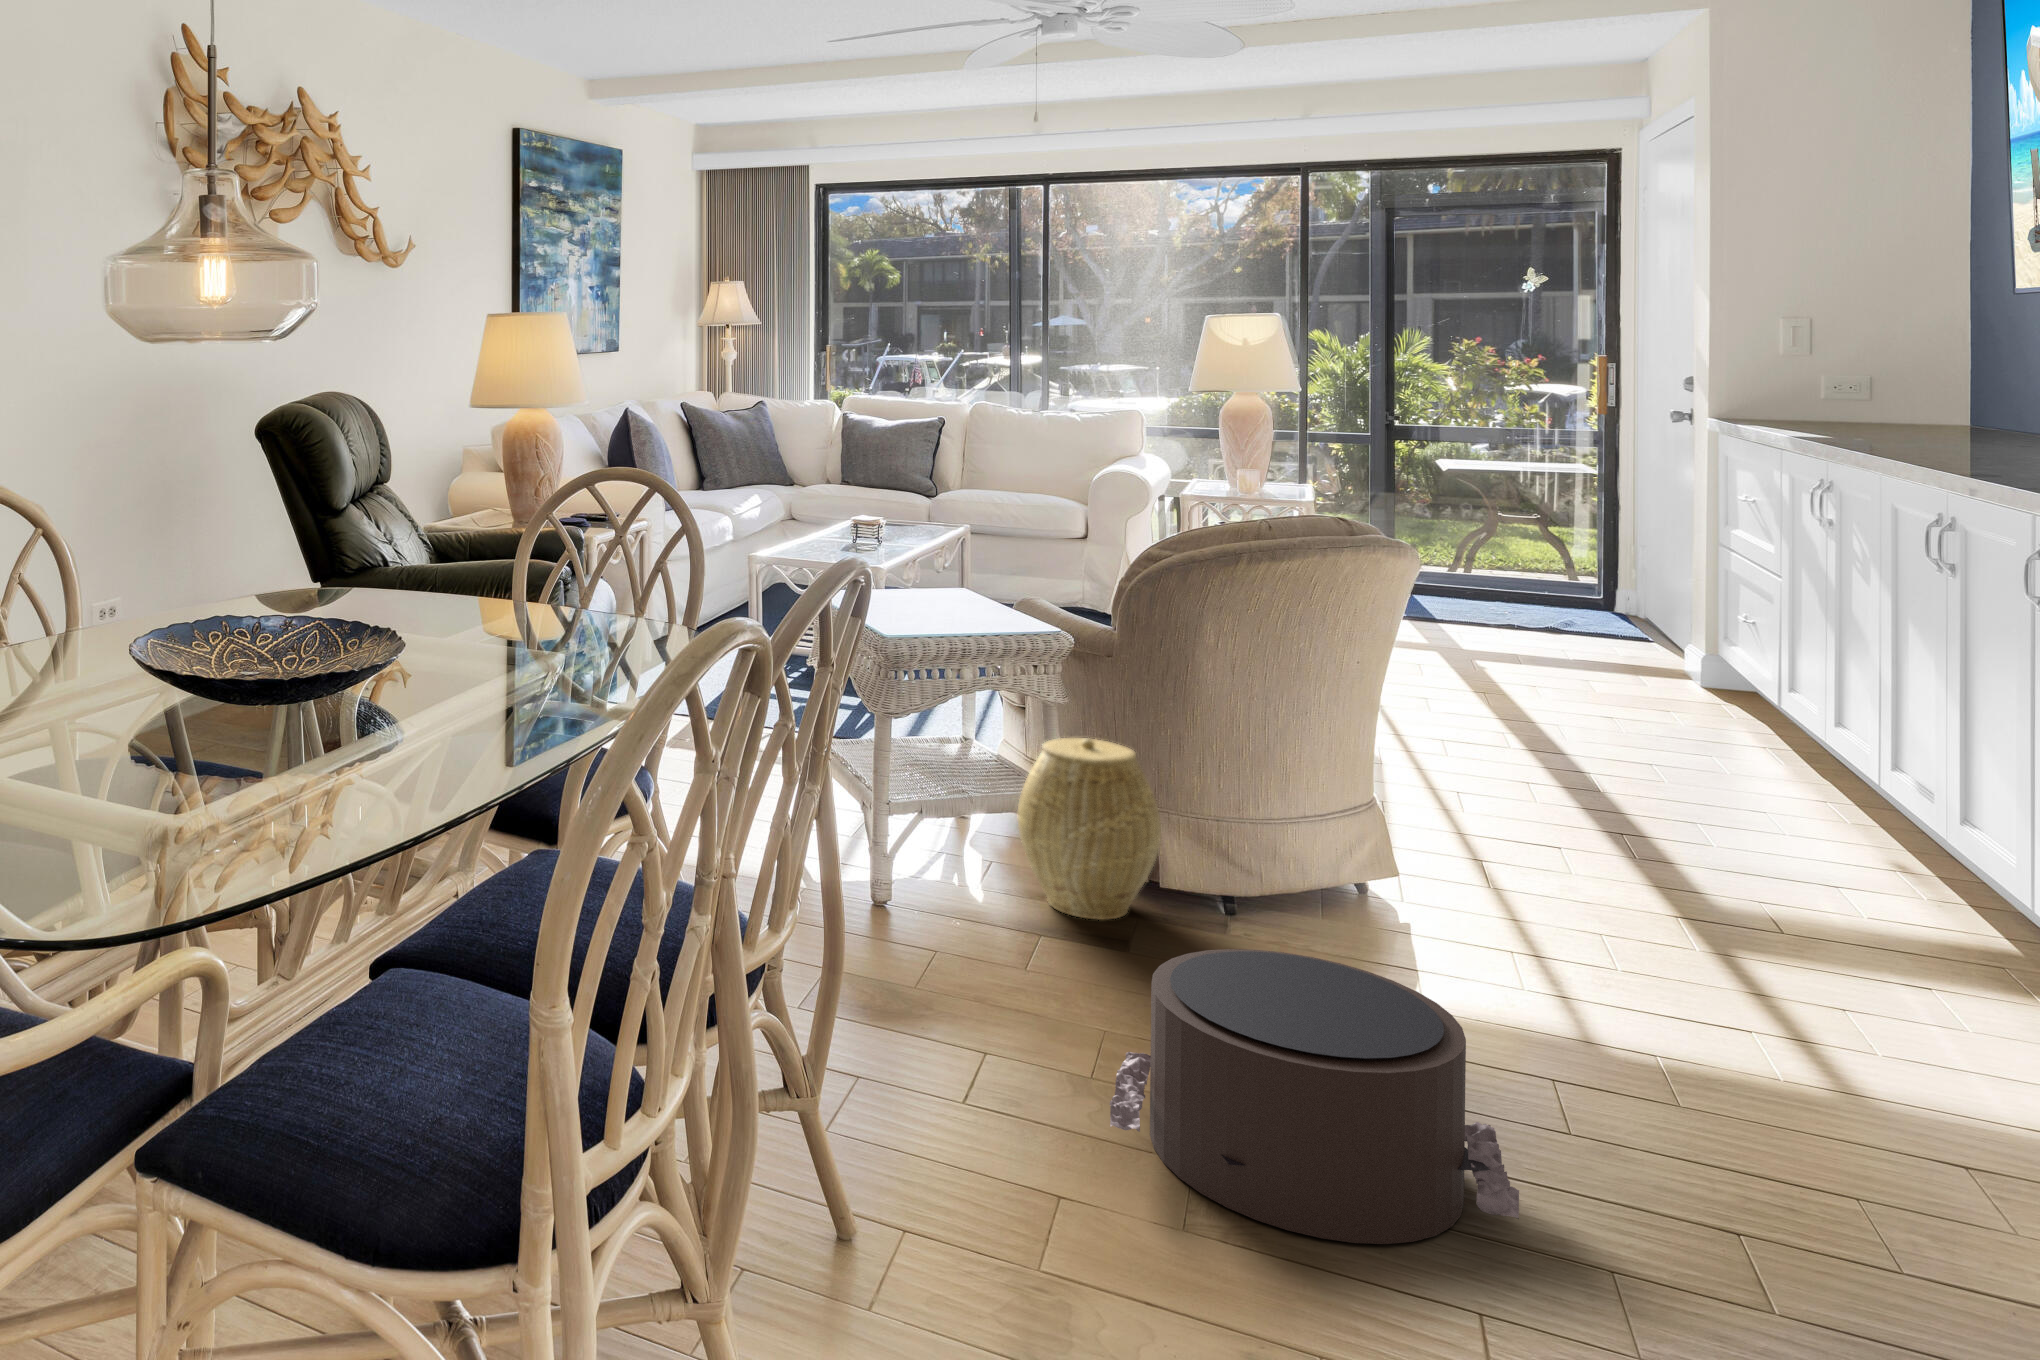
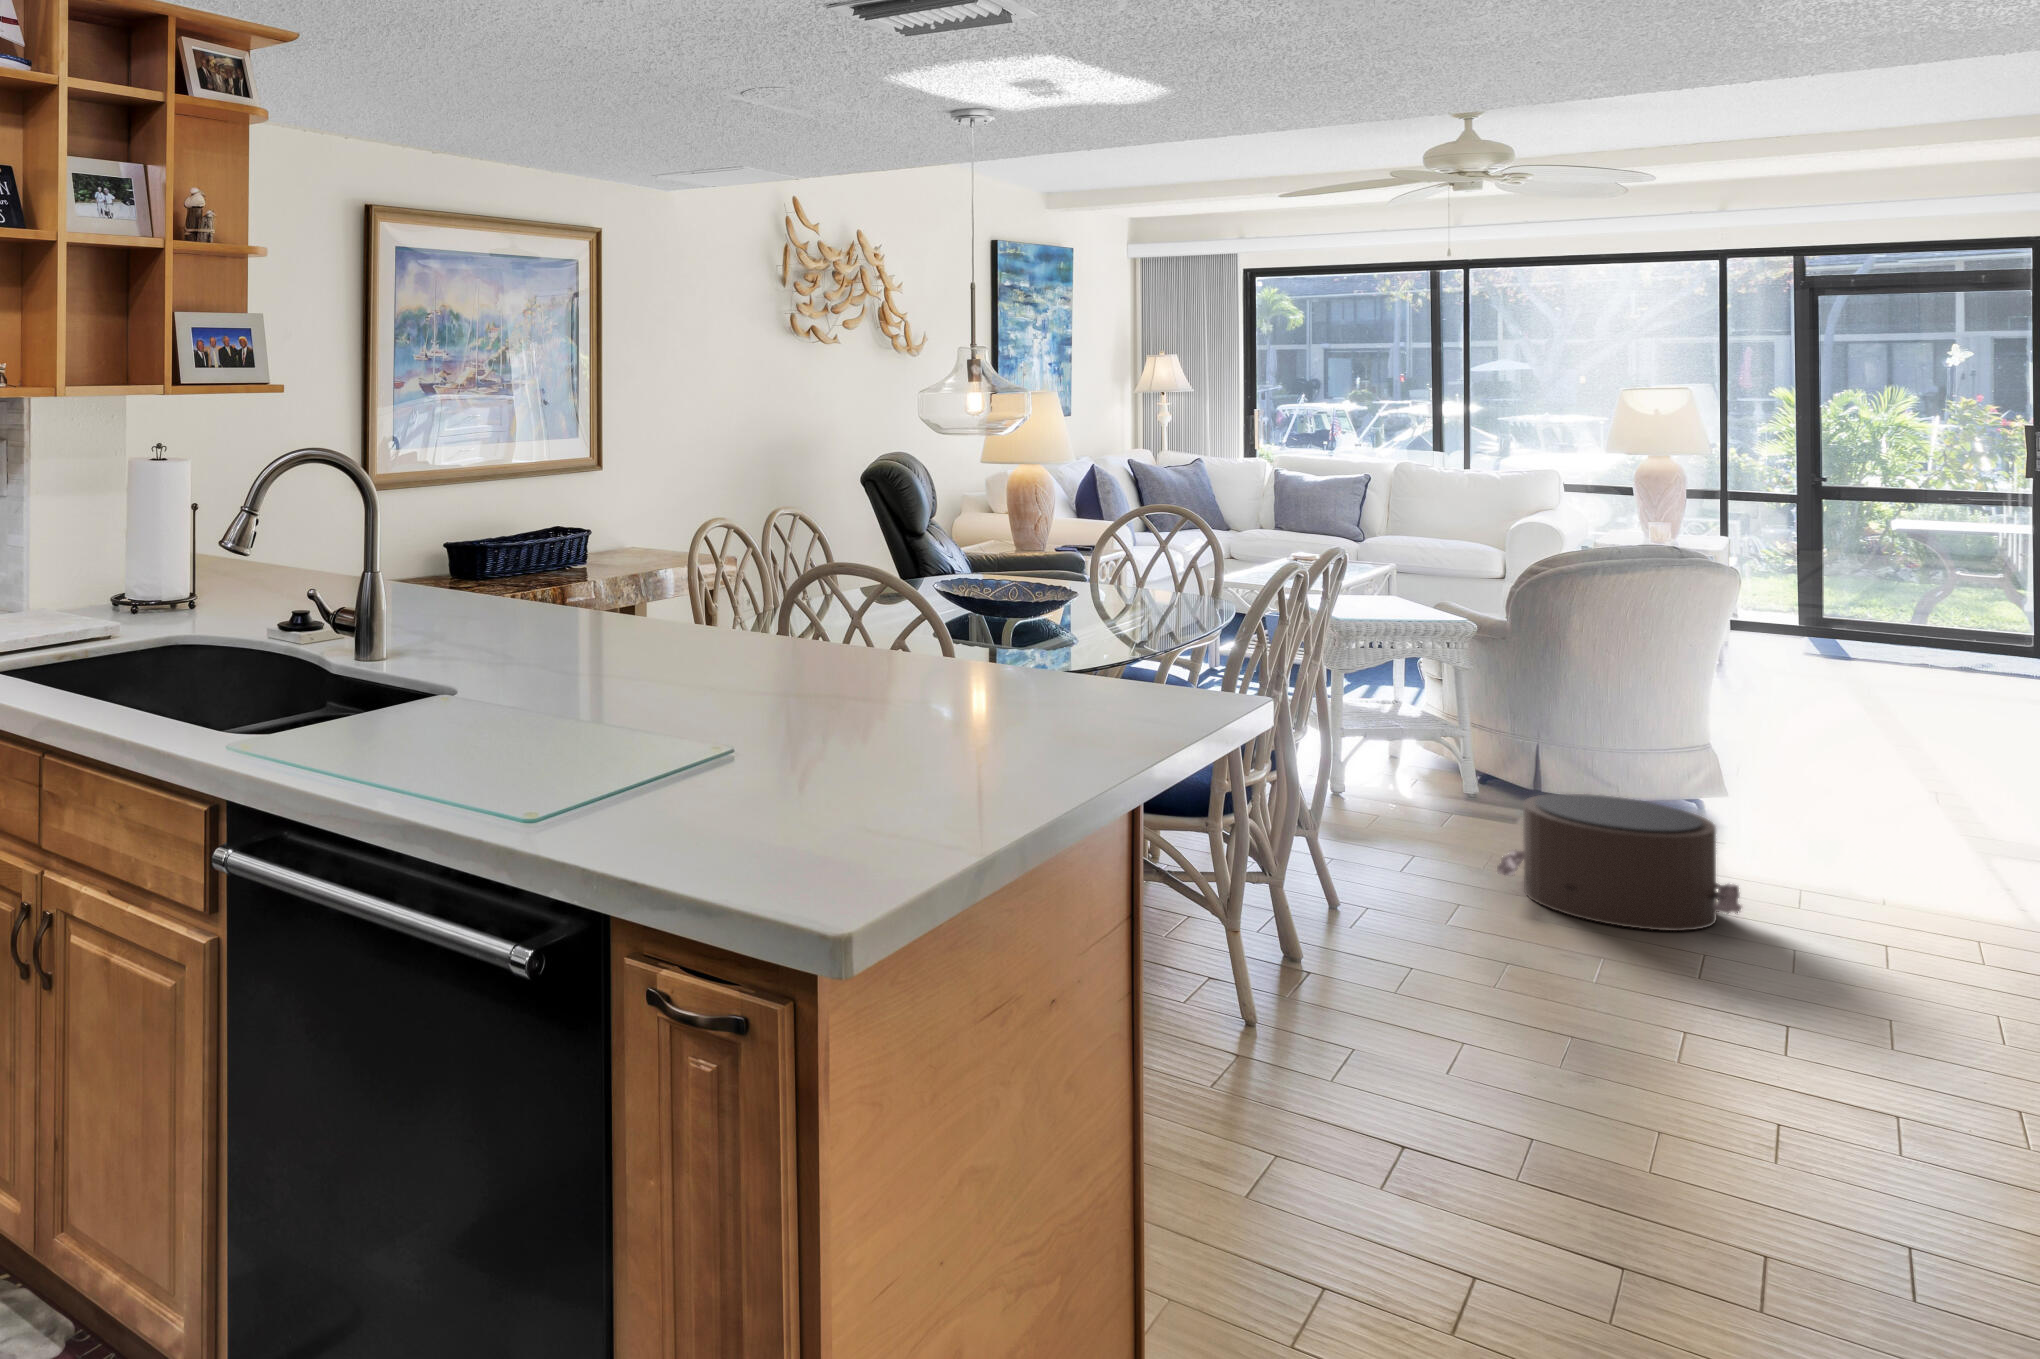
woven basket: present [1018,738,1161,920] -> none [1440,691,1545,809]

